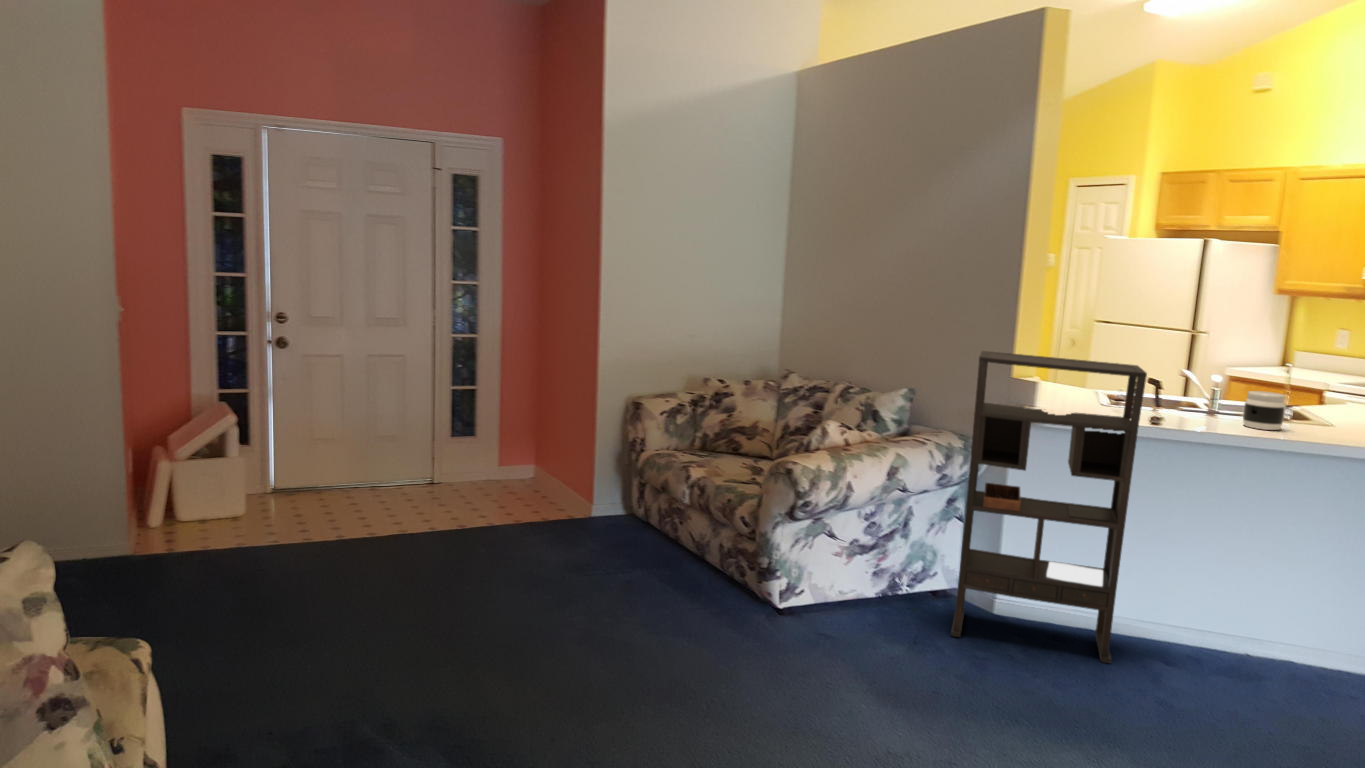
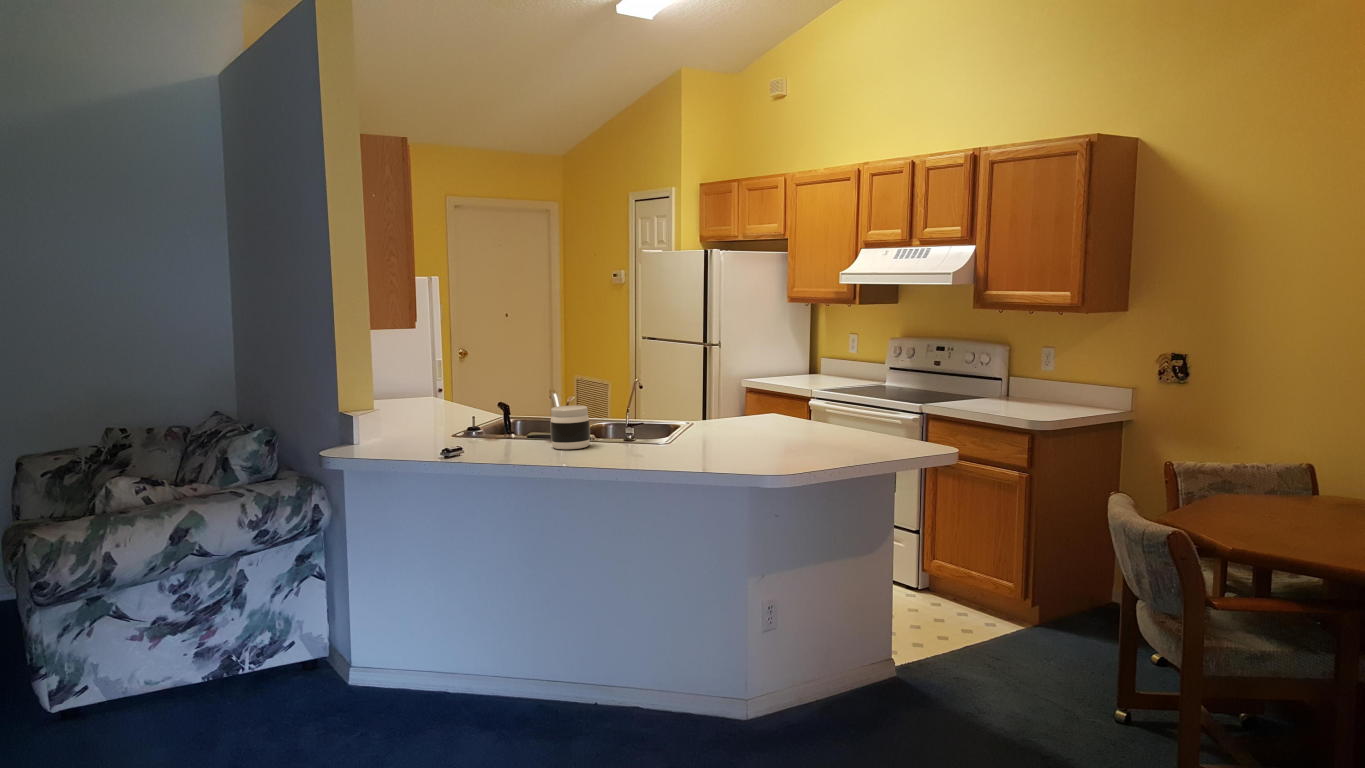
bookshelf: present [951,351,1147,663] -> none [219,386,441,745]

